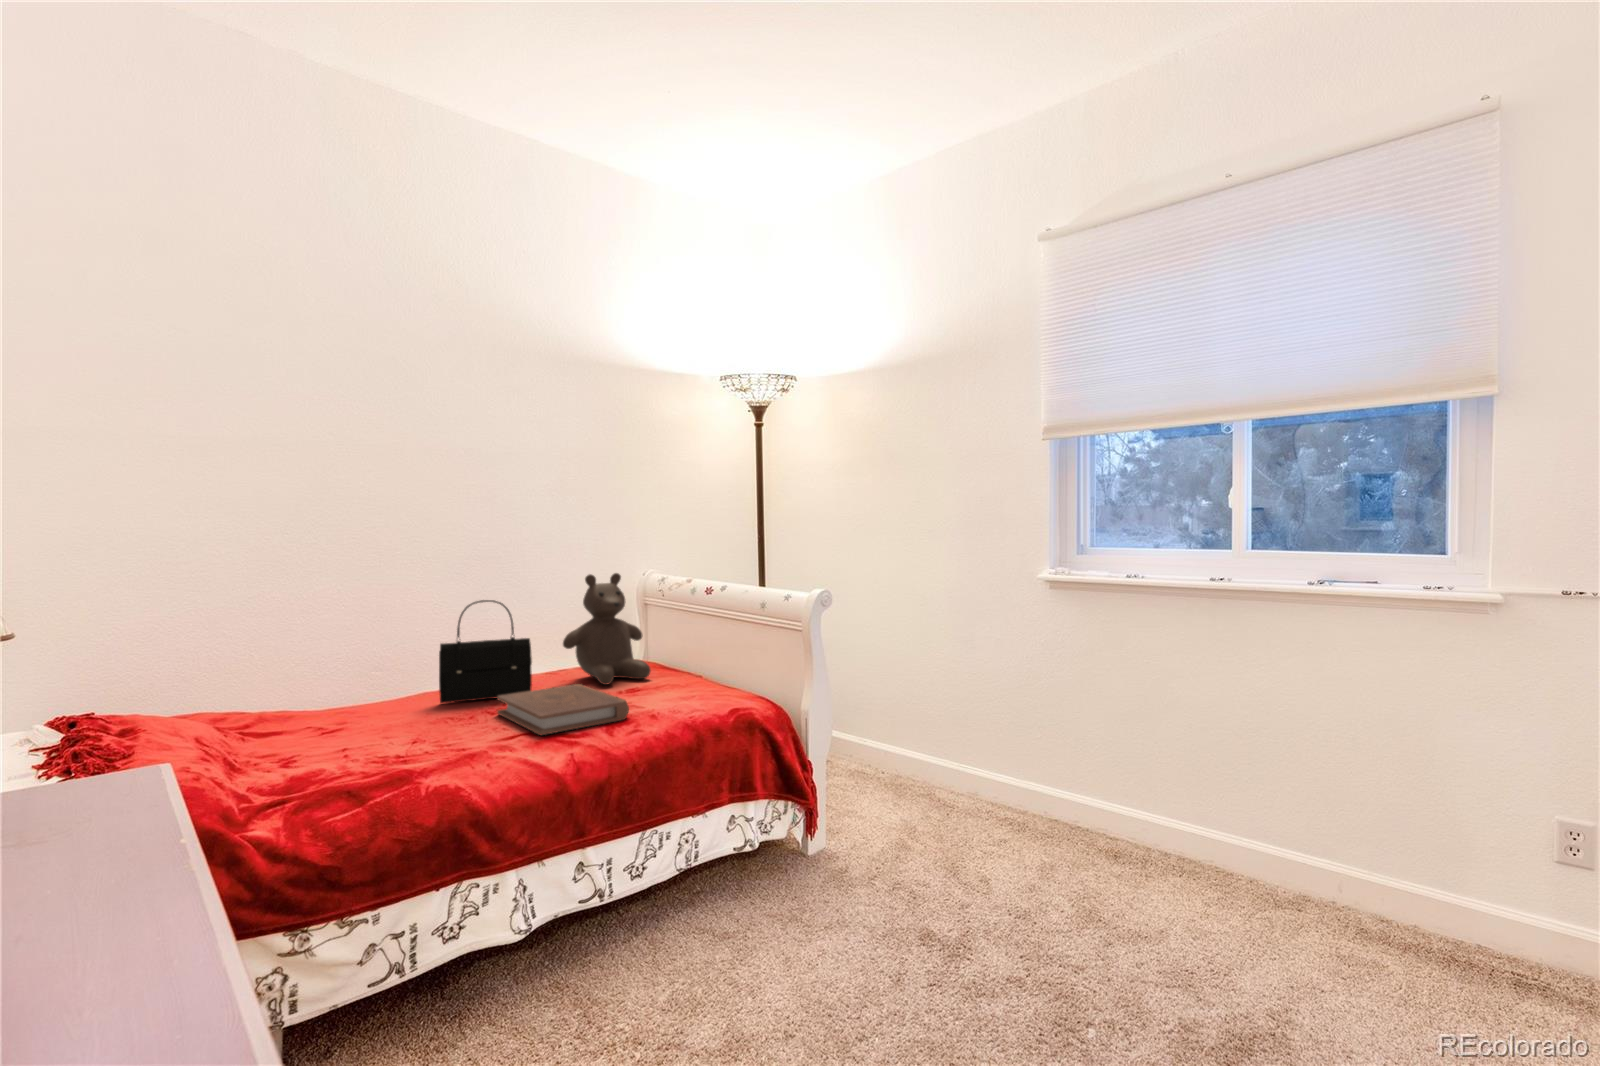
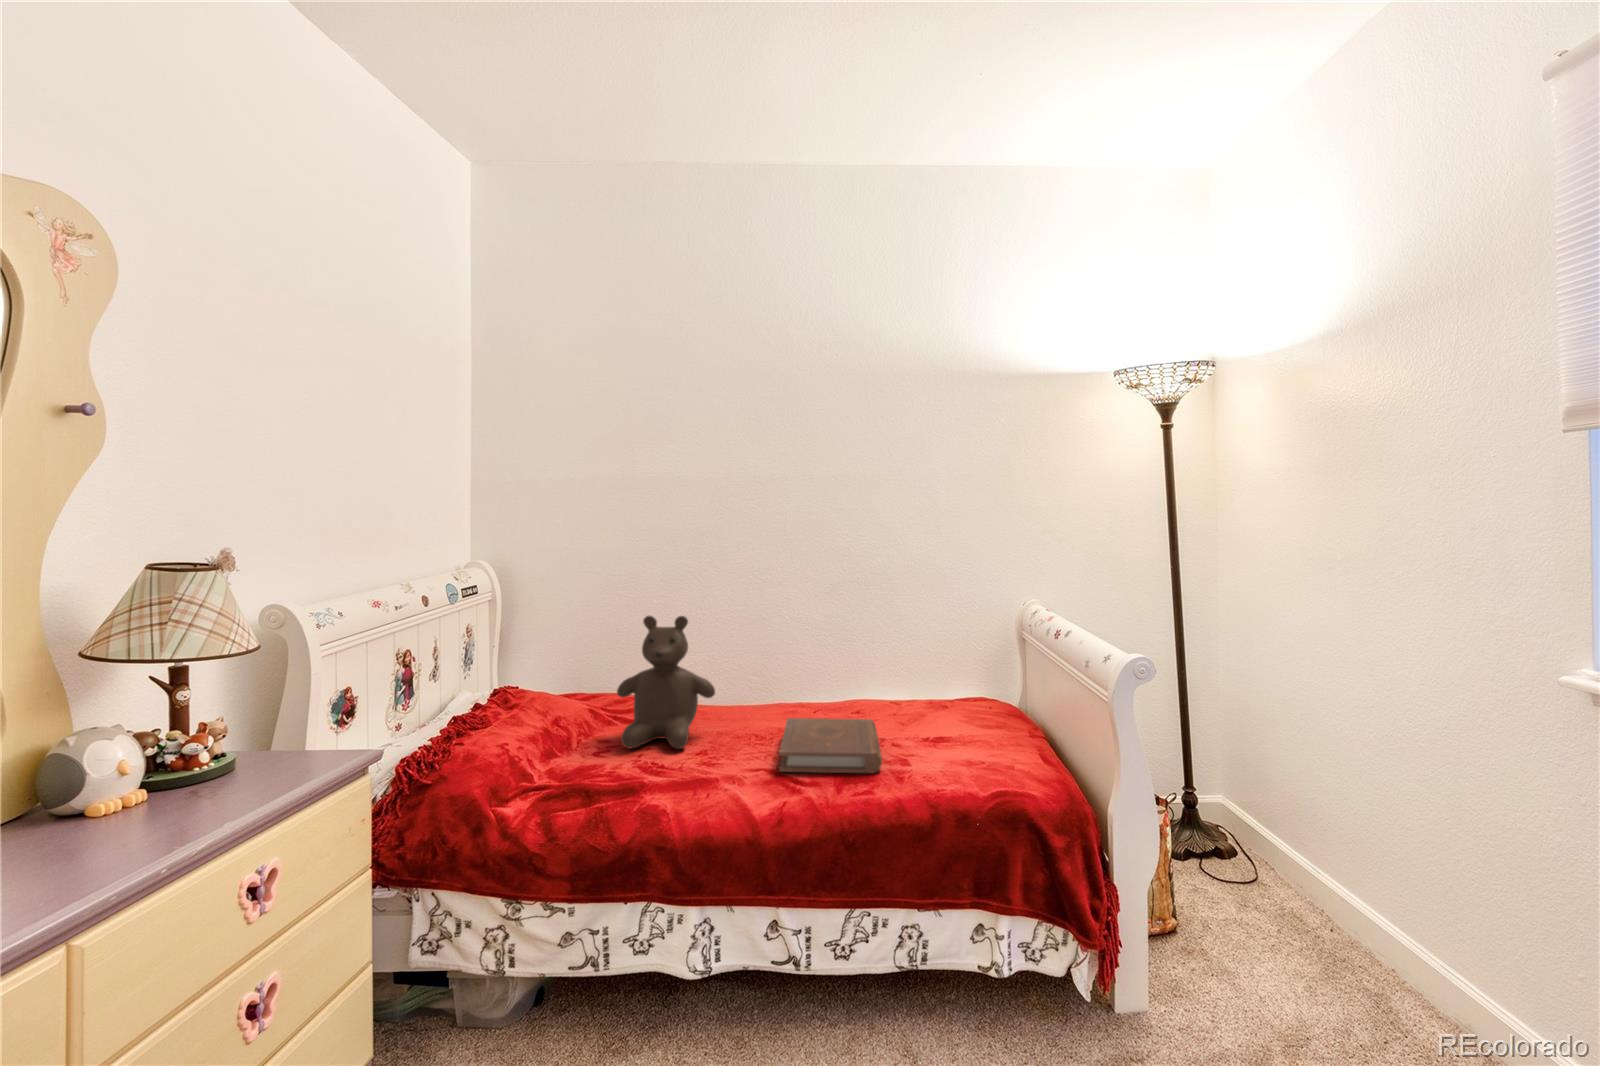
teddy bear: present [563,573,651,685] -> present [617,616,715,749]
handbag: present [439,600,532,703] -> none [764,621,845,719]

